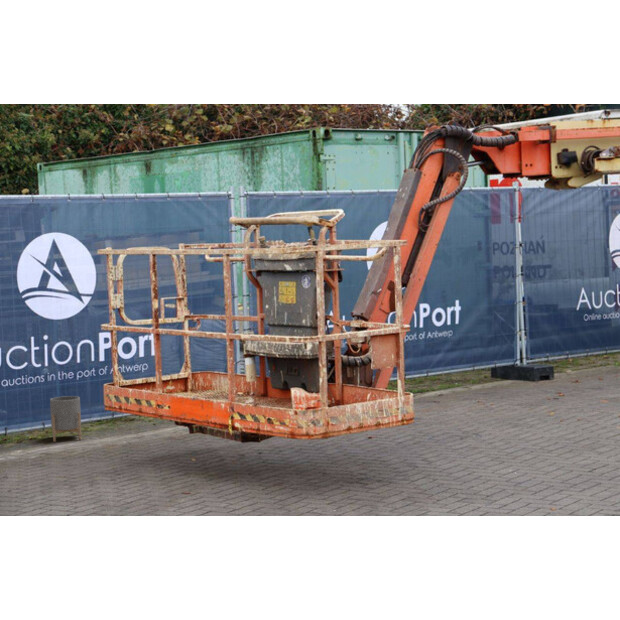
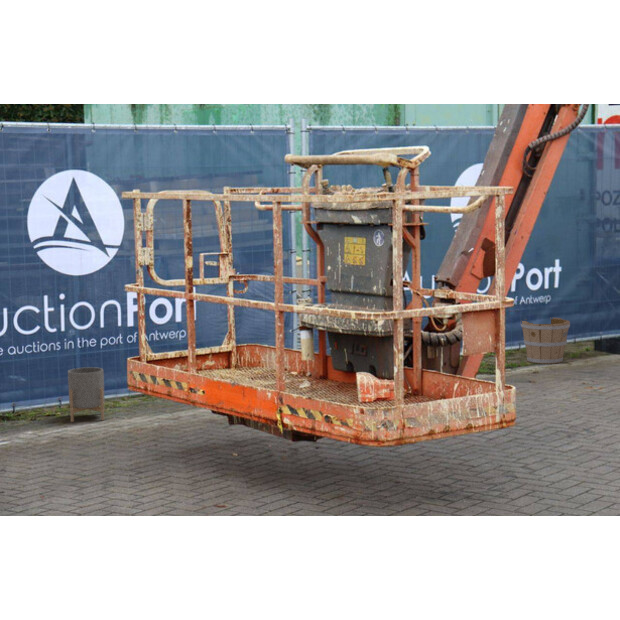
wooden bucket: none [428,349,470,388] -> present [521,318,570,364]

